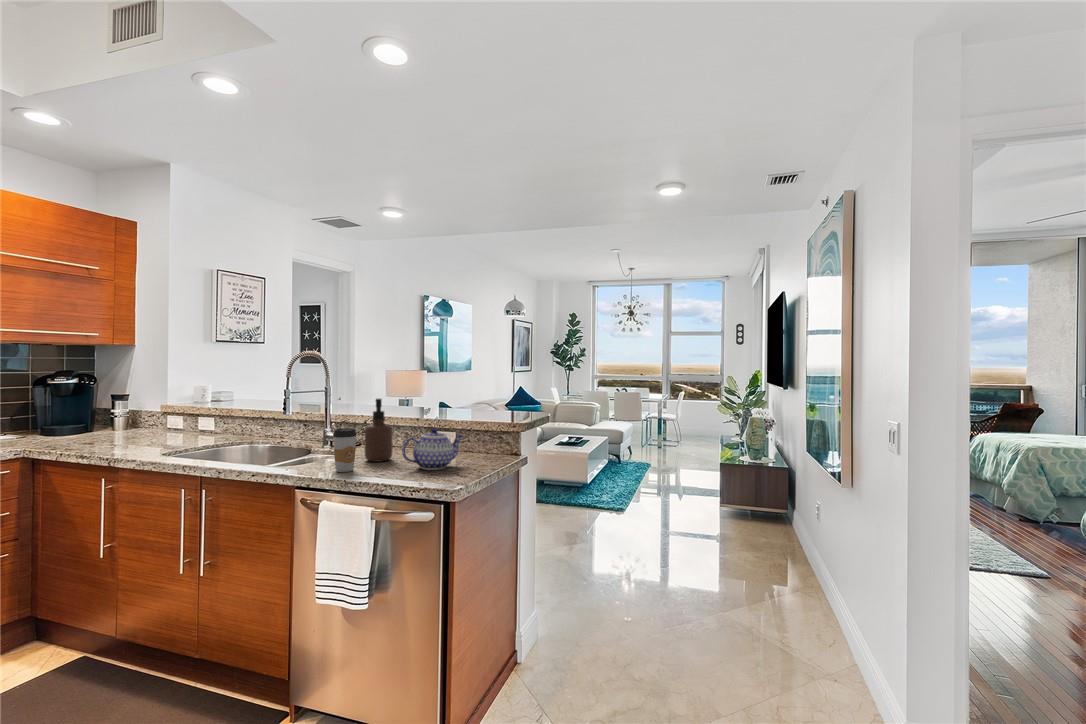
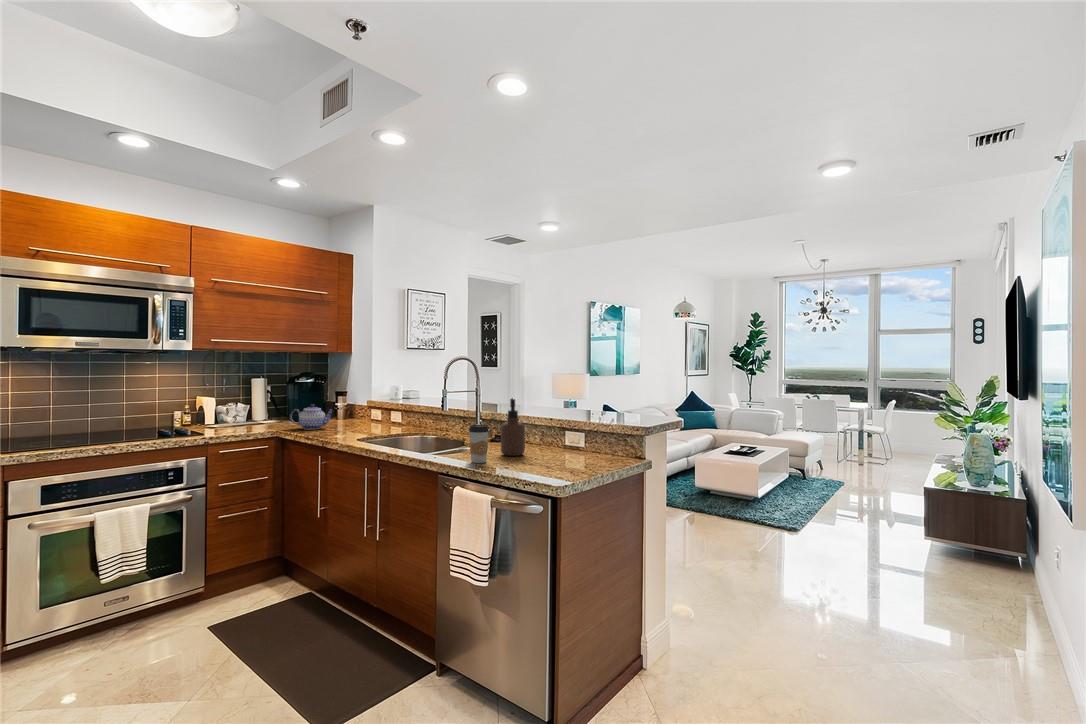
teapot: present [402,428,463,470] -> present [290,404,333,430]

